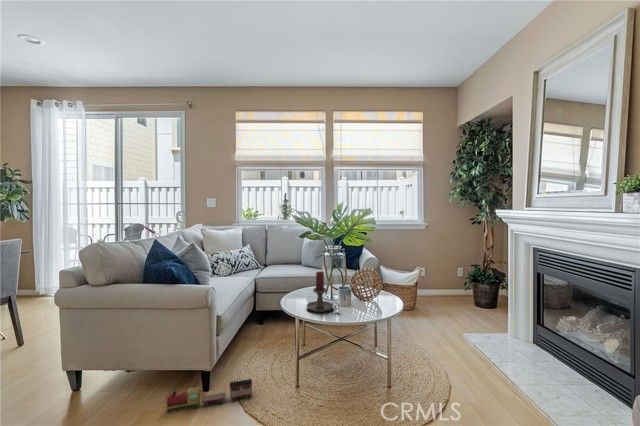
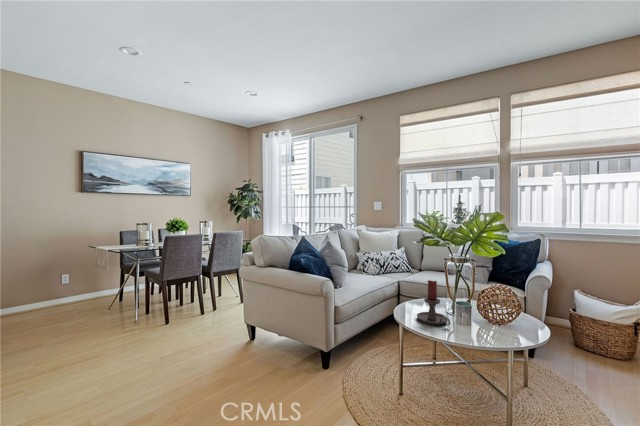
toy train: present [165,379,252,413] -> none [291,358,358,387]

